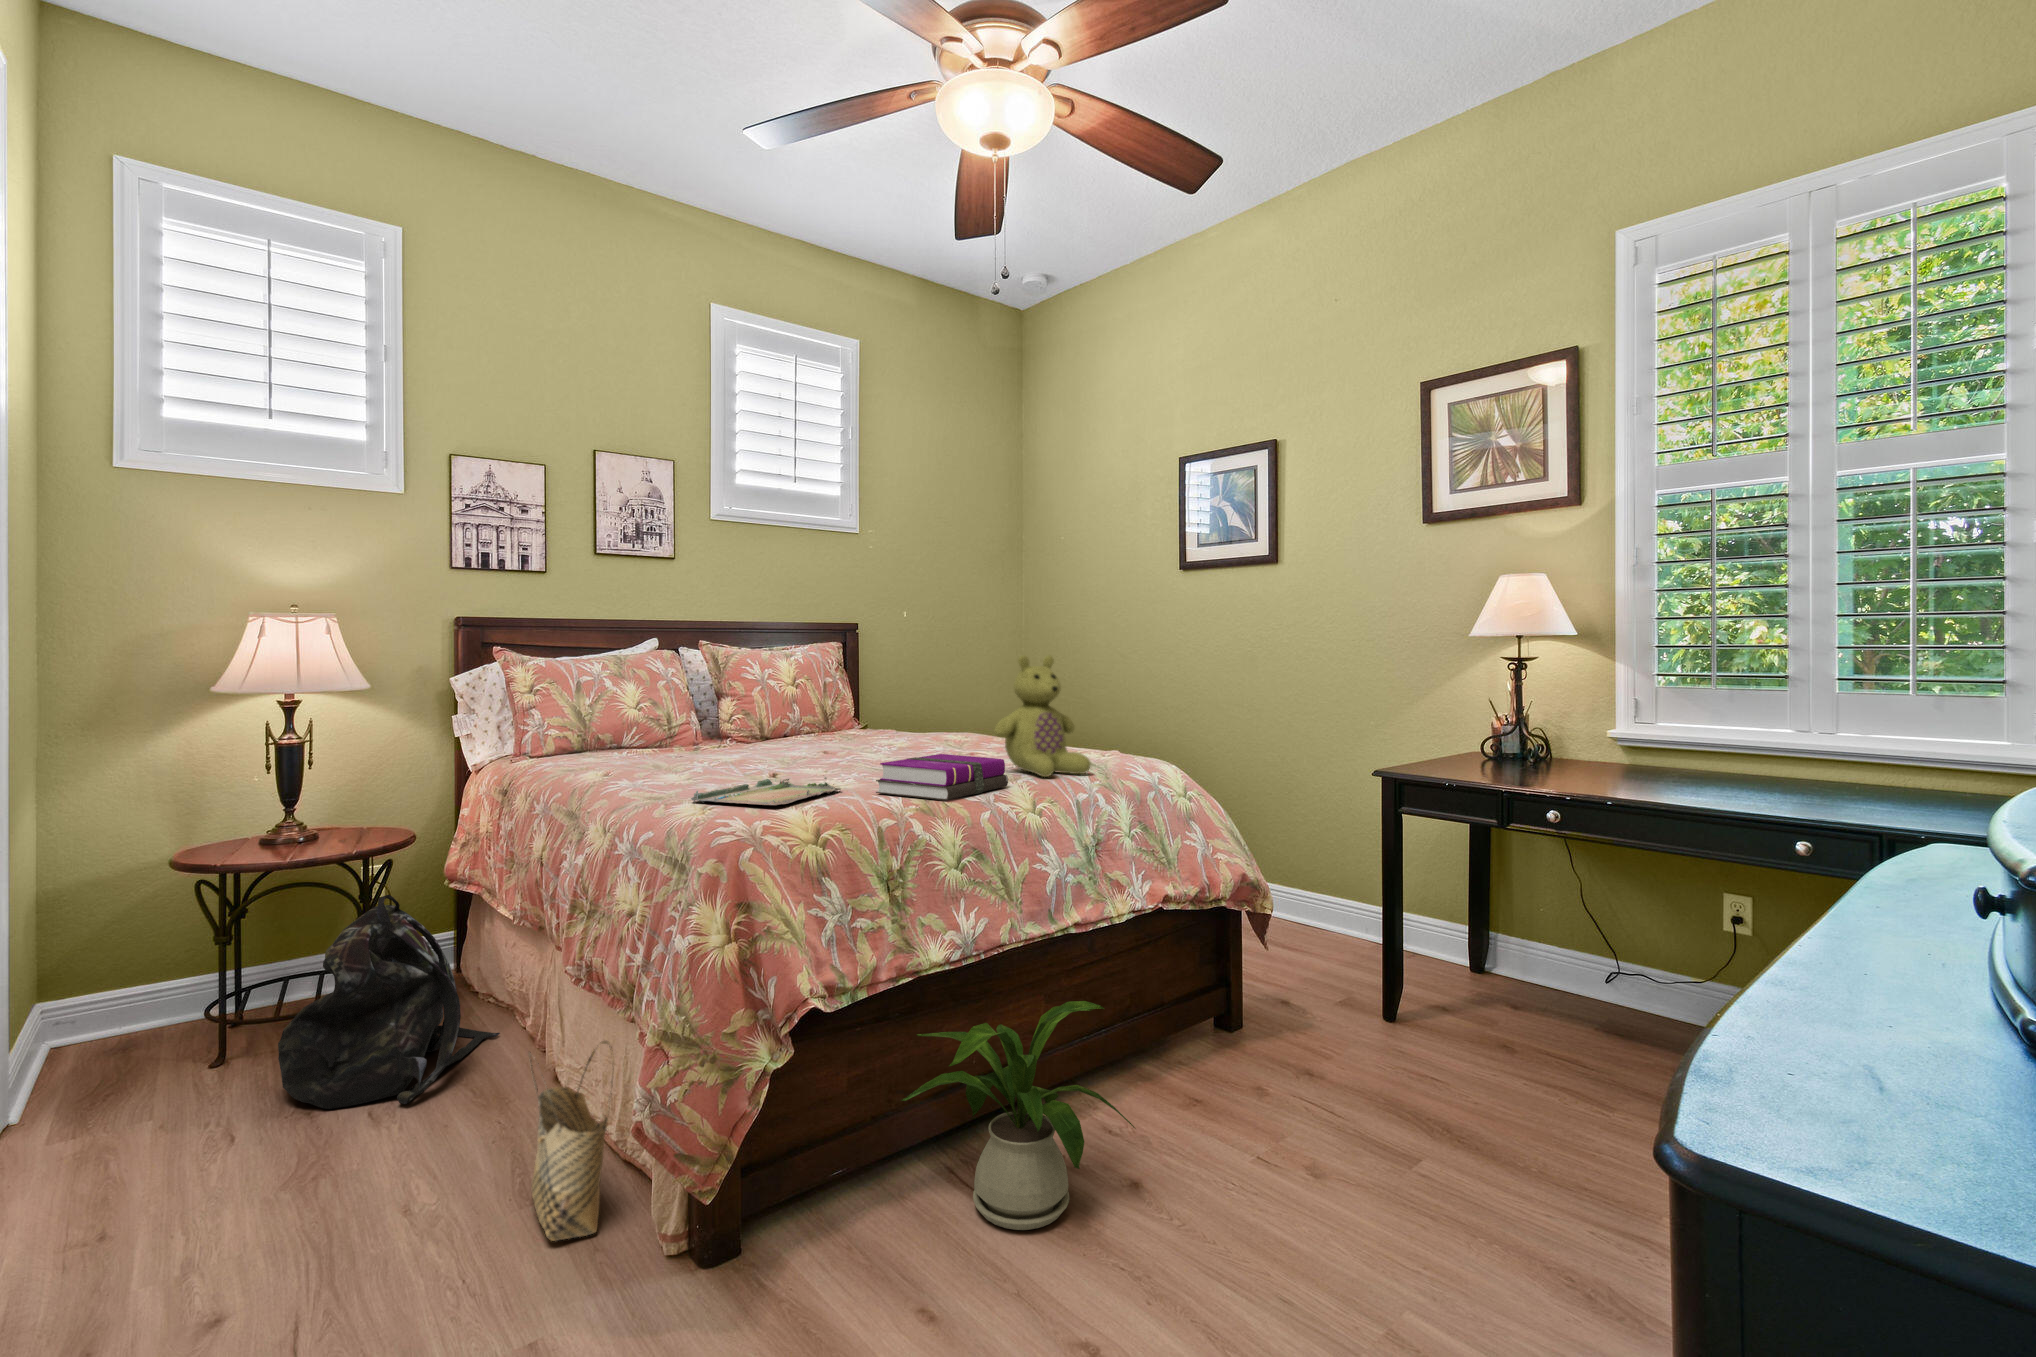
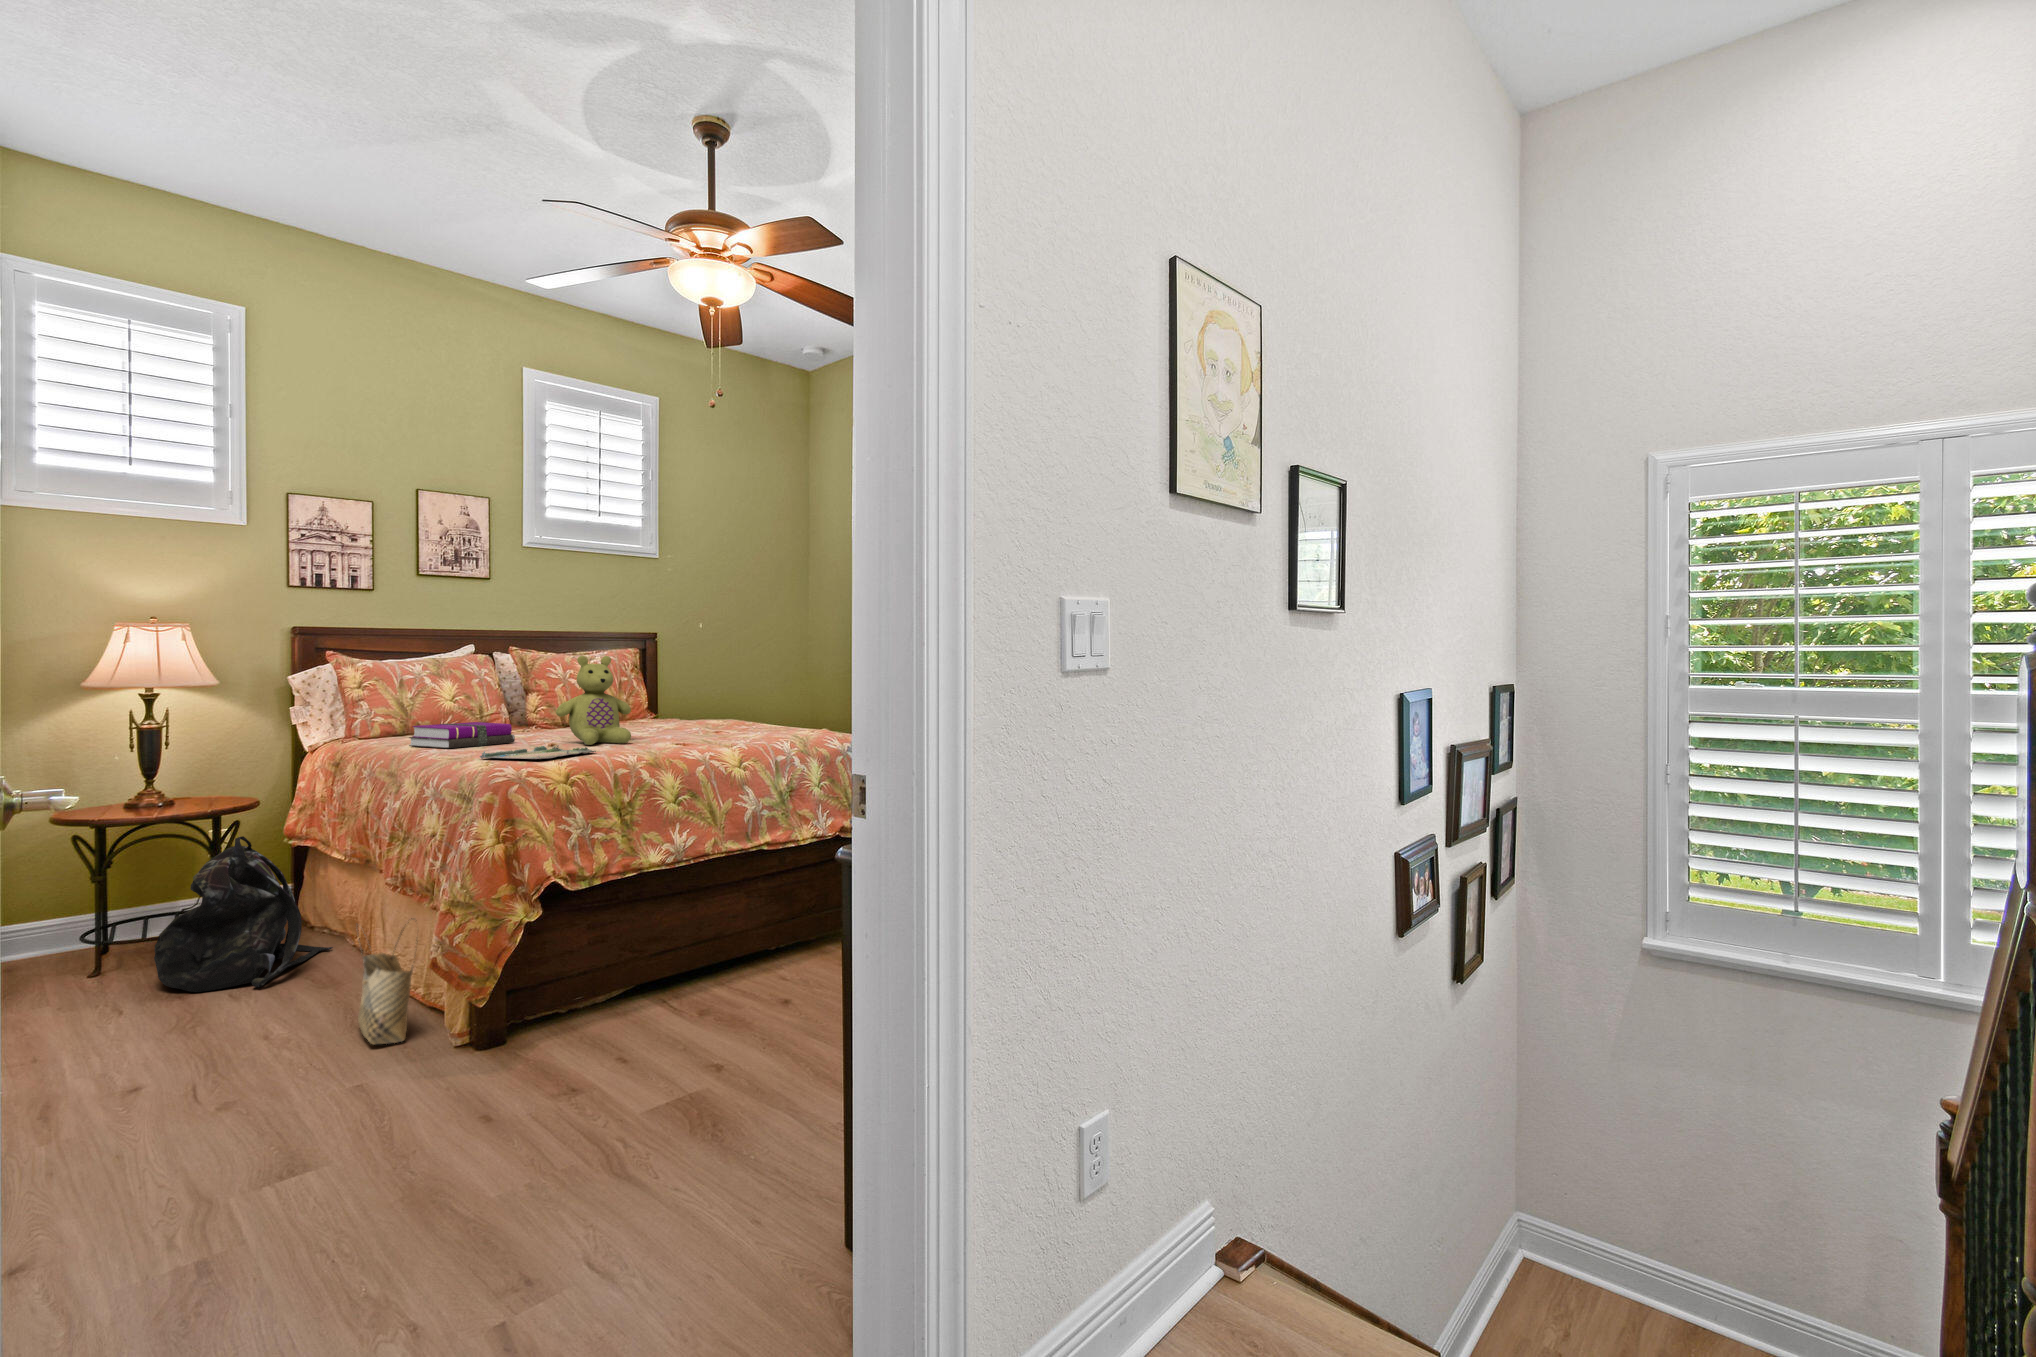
stuffed bear: present [994,655,1091,777] -> present [556,656,631,745]
notebook: present [876,754,1008,800] -> present [409,722,515,748]
house plant: present [901,1001,1135,1230] -> none [625,880,783,1028]

